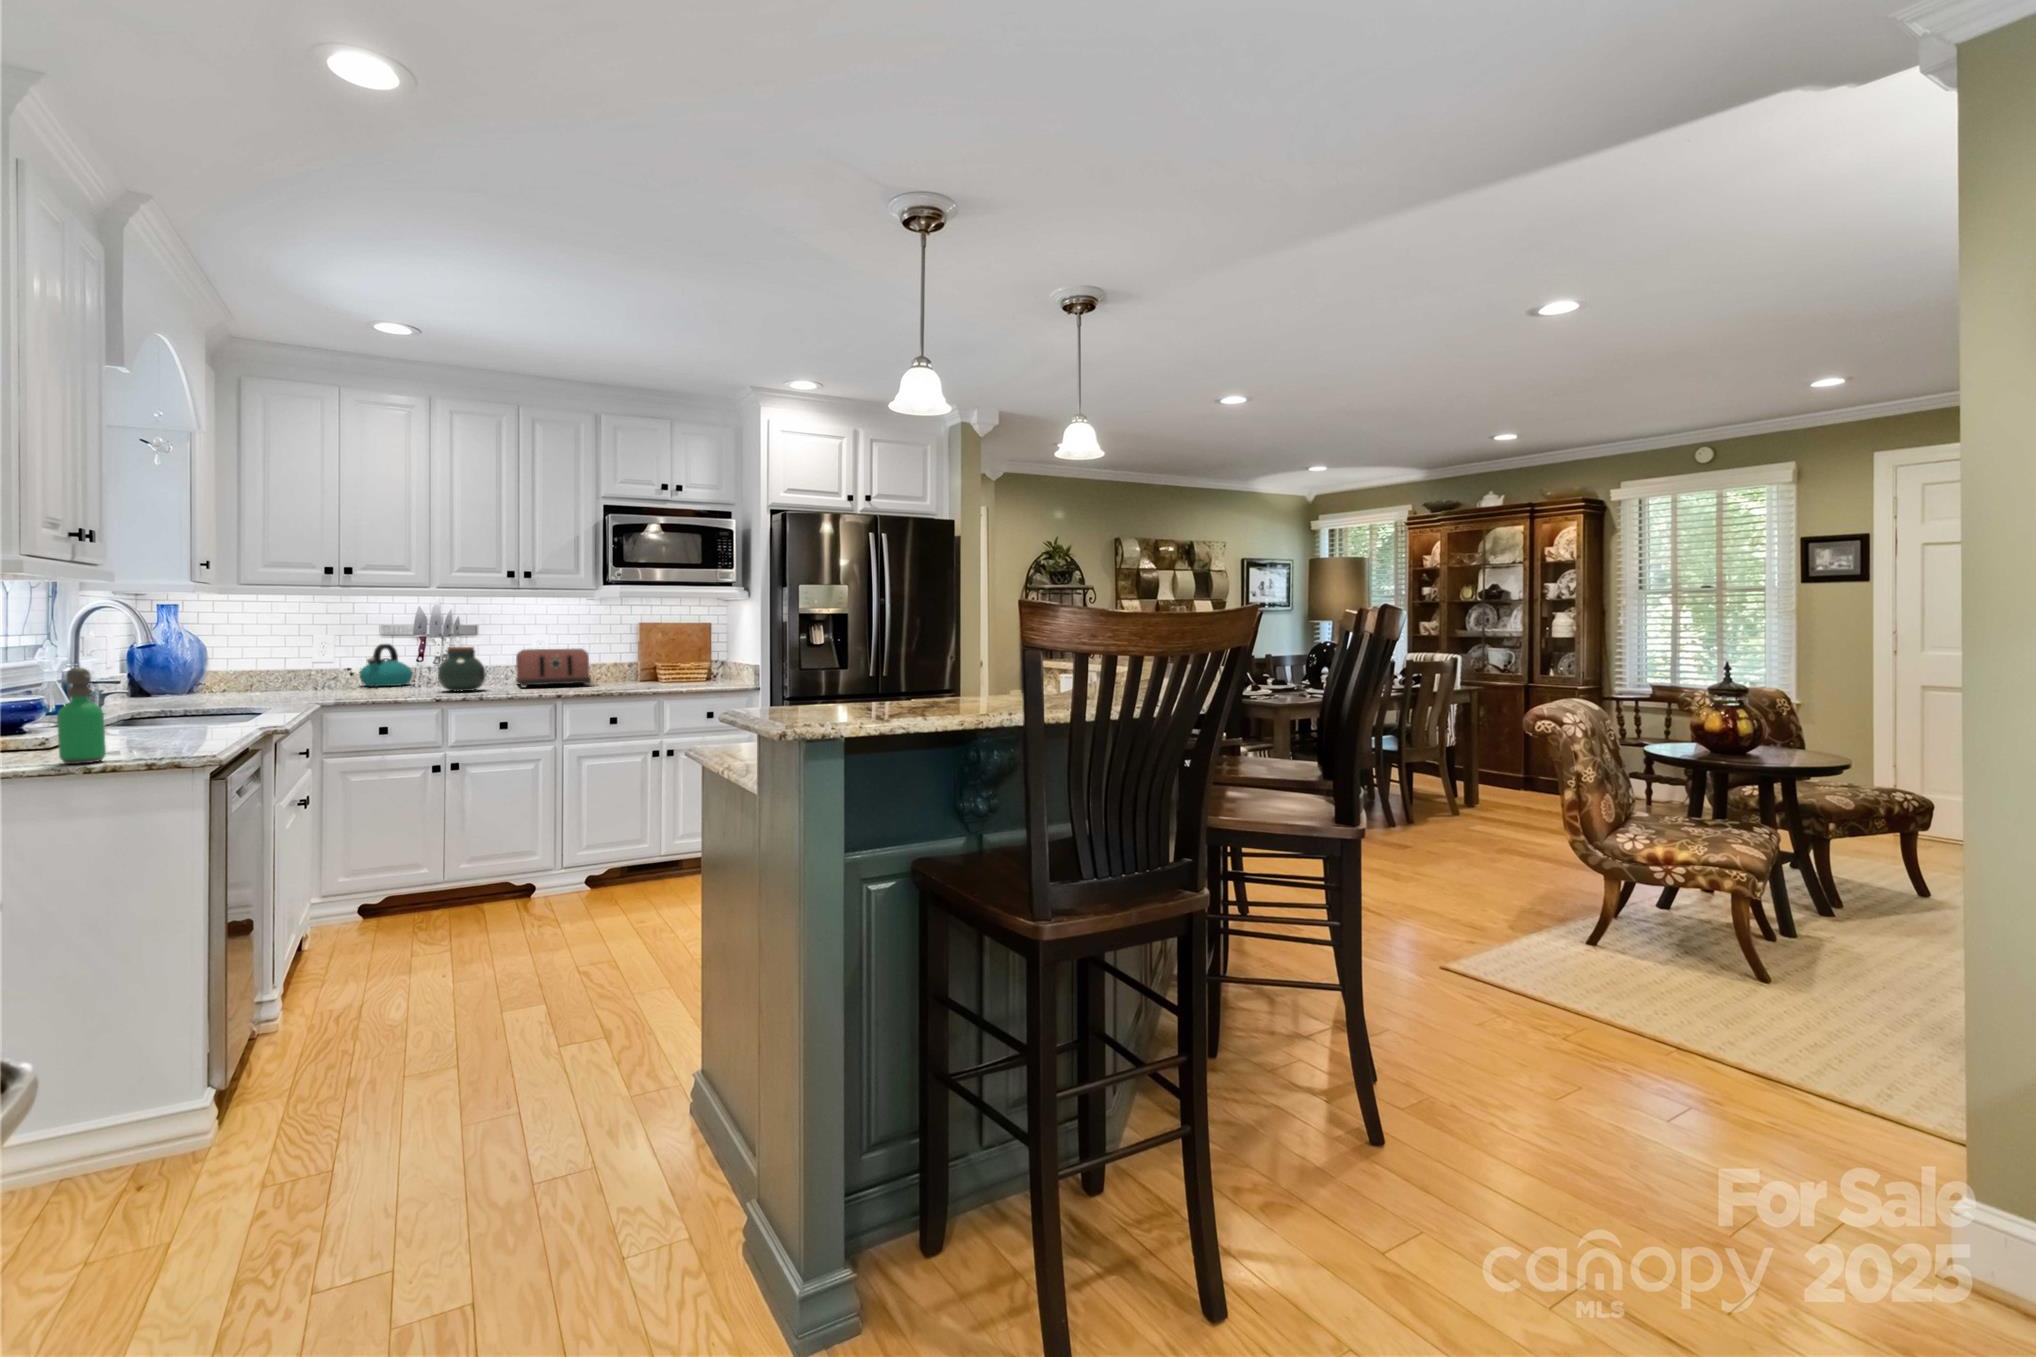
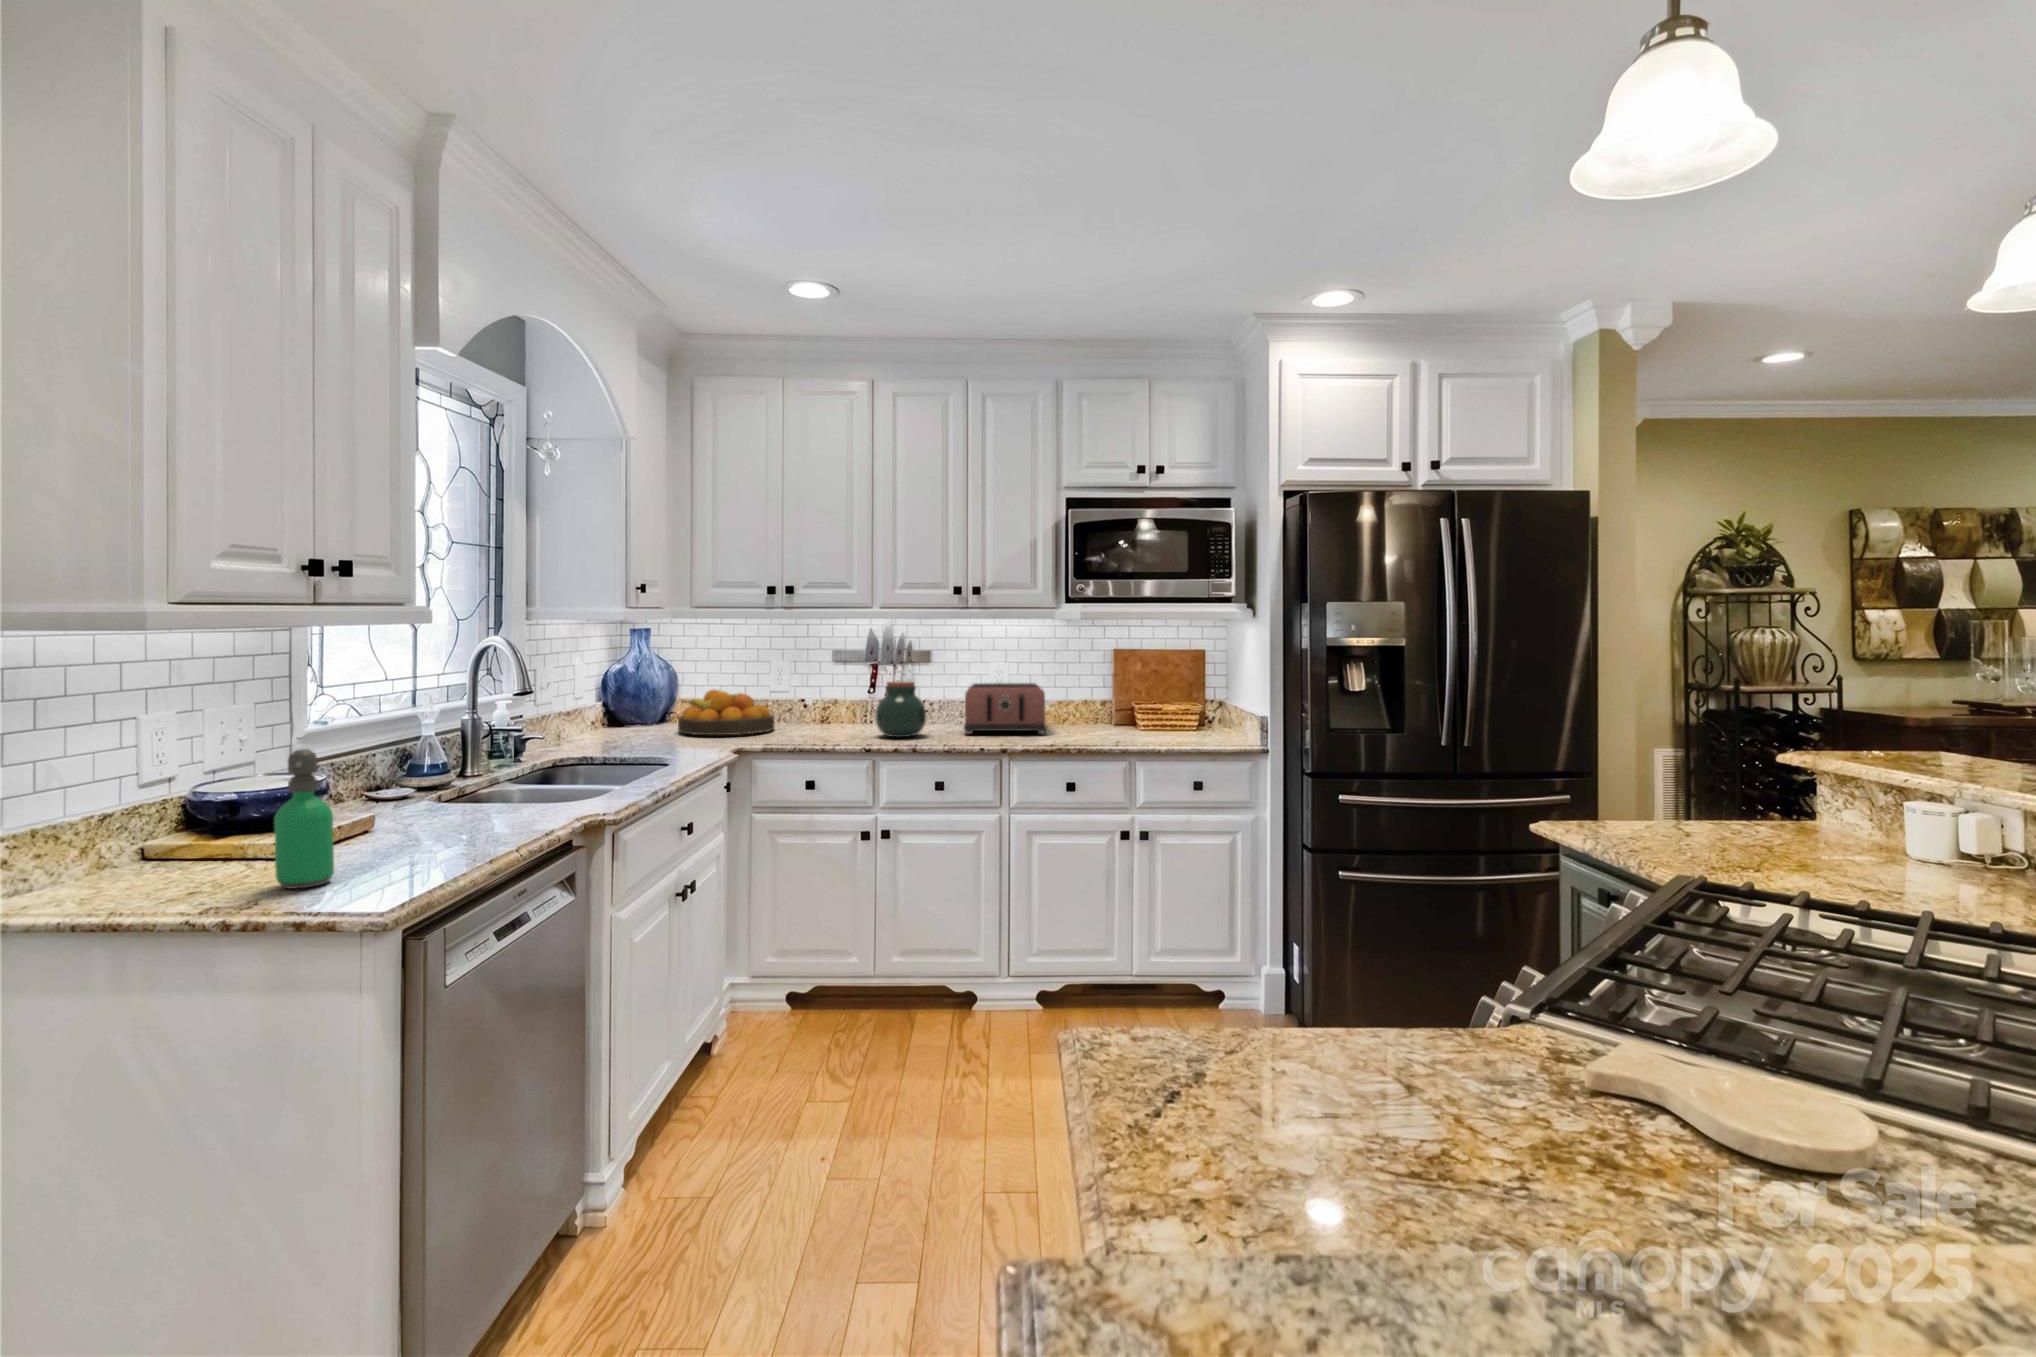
kettle: present [359,644,413,686] -> none [813,673,865,723]
fruit bowl: none [222,658,329,696] -> present [678,689,774,735]

